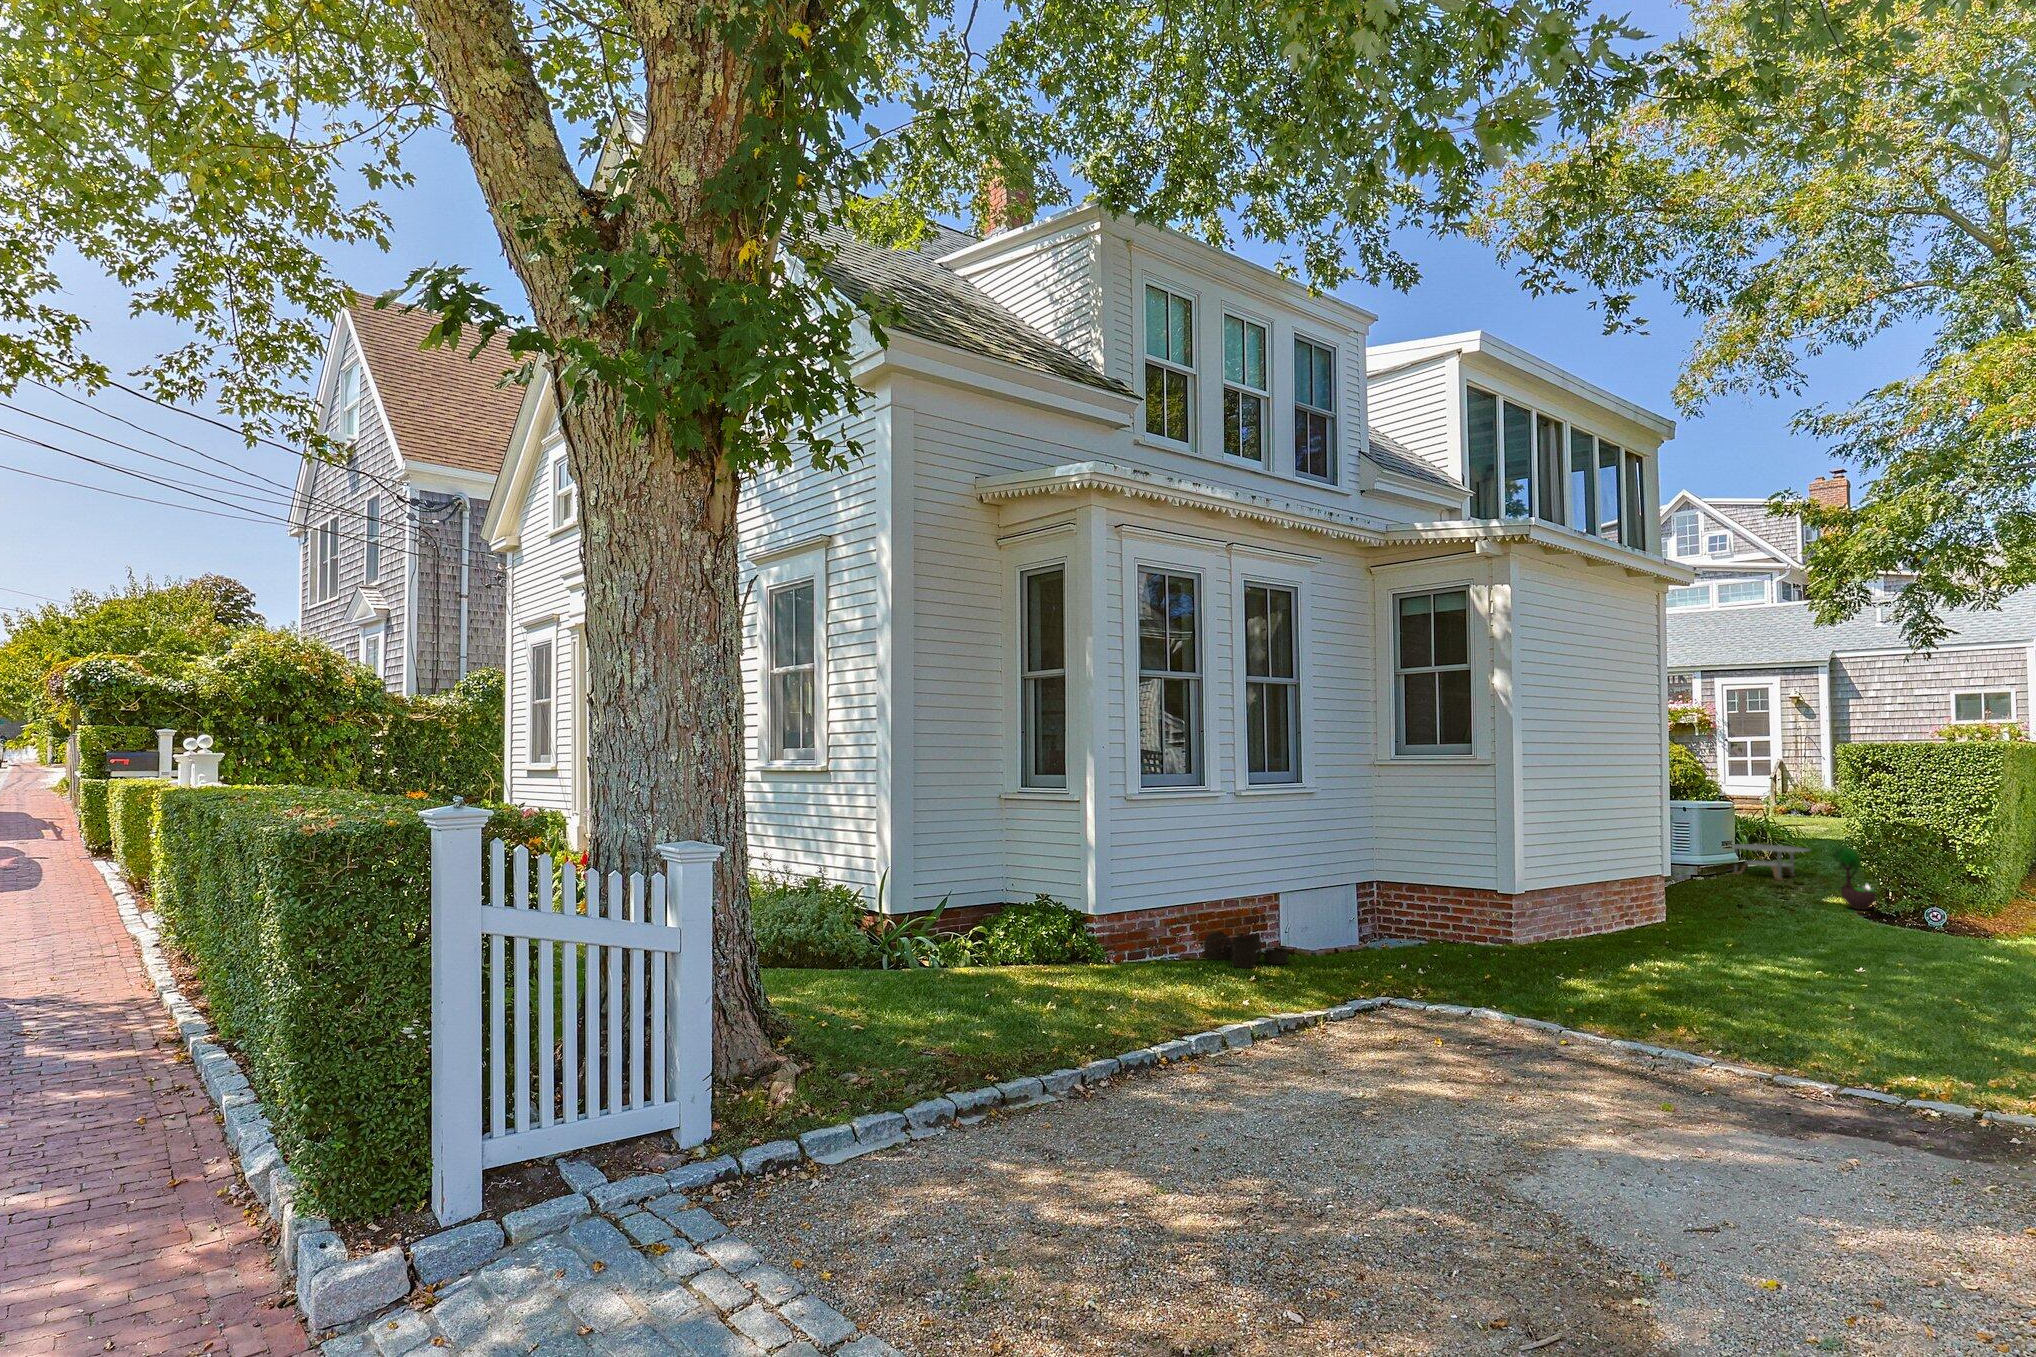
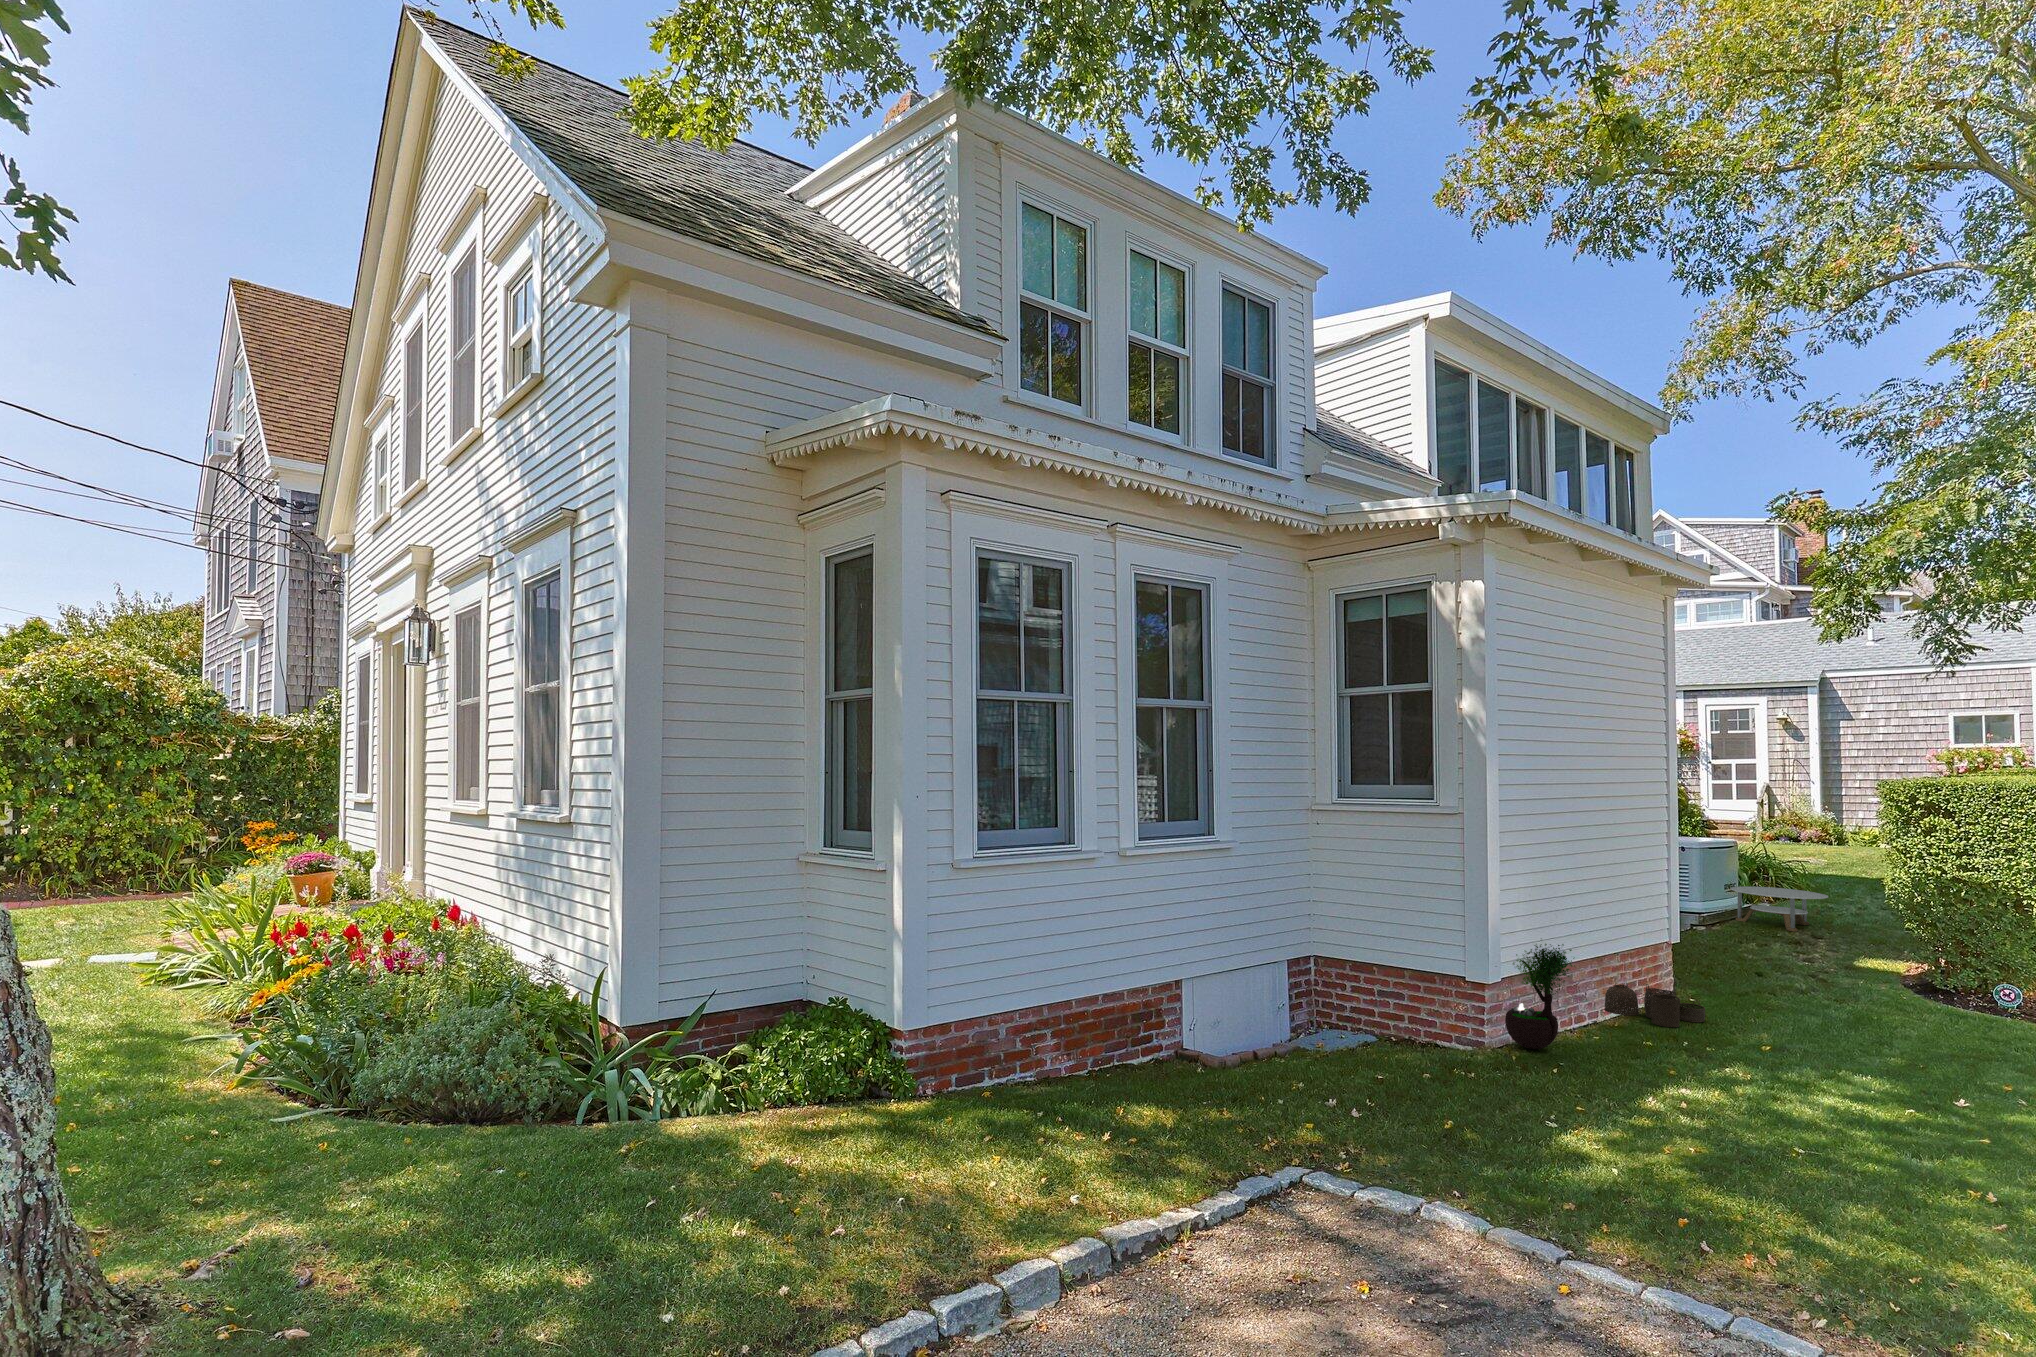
potted tree: present [1830,846,1876,910] -> present [1505,944,1575,1049]
woven basket: present [1203,931,1288,968] -> present [1604,983,1705,1027]

